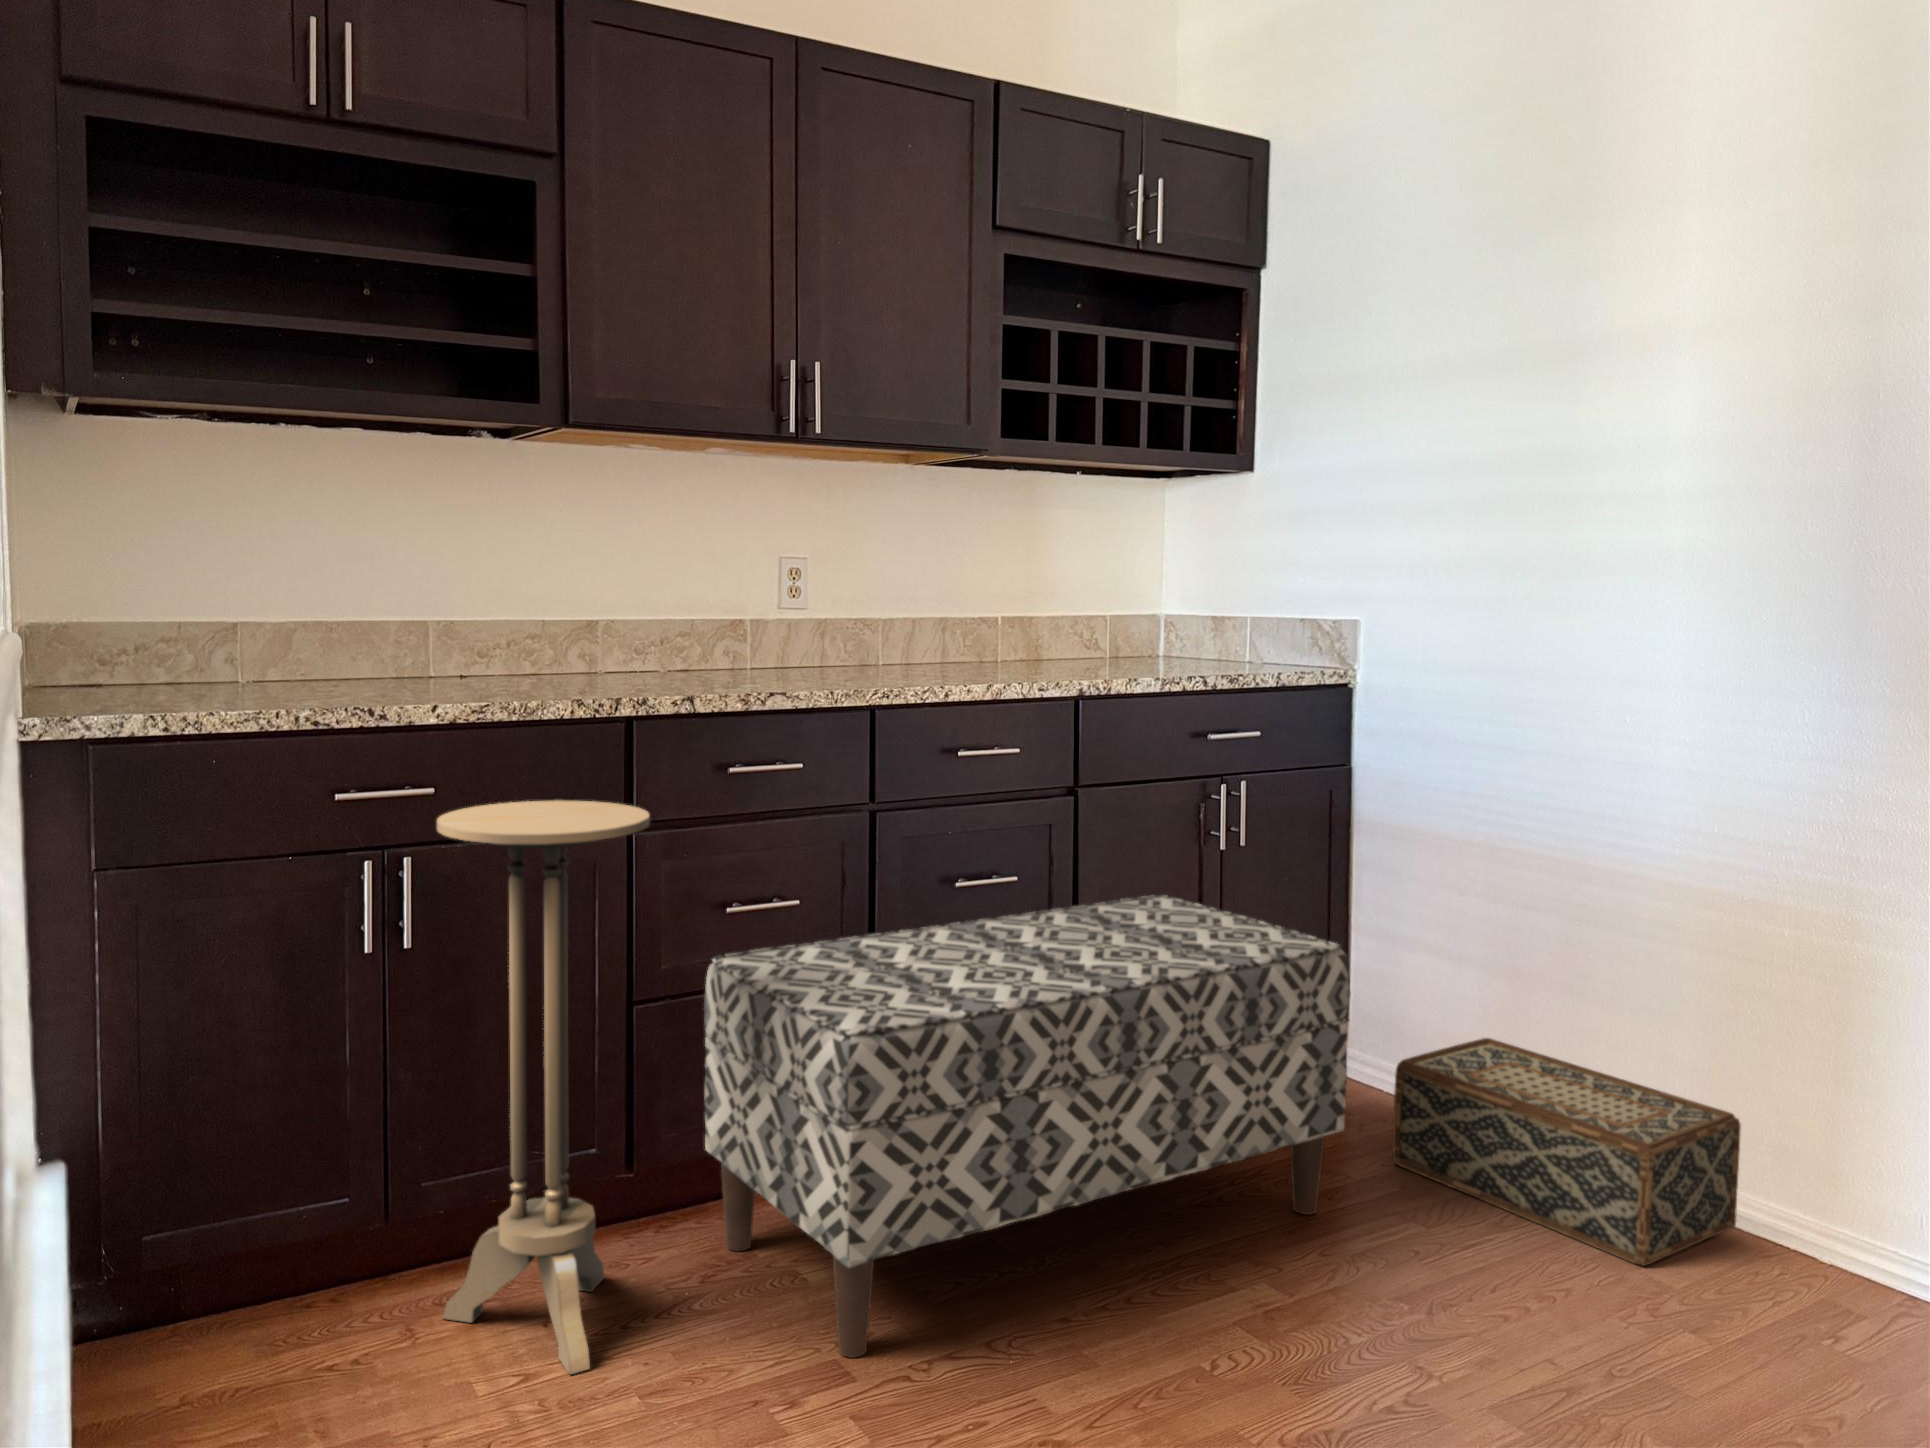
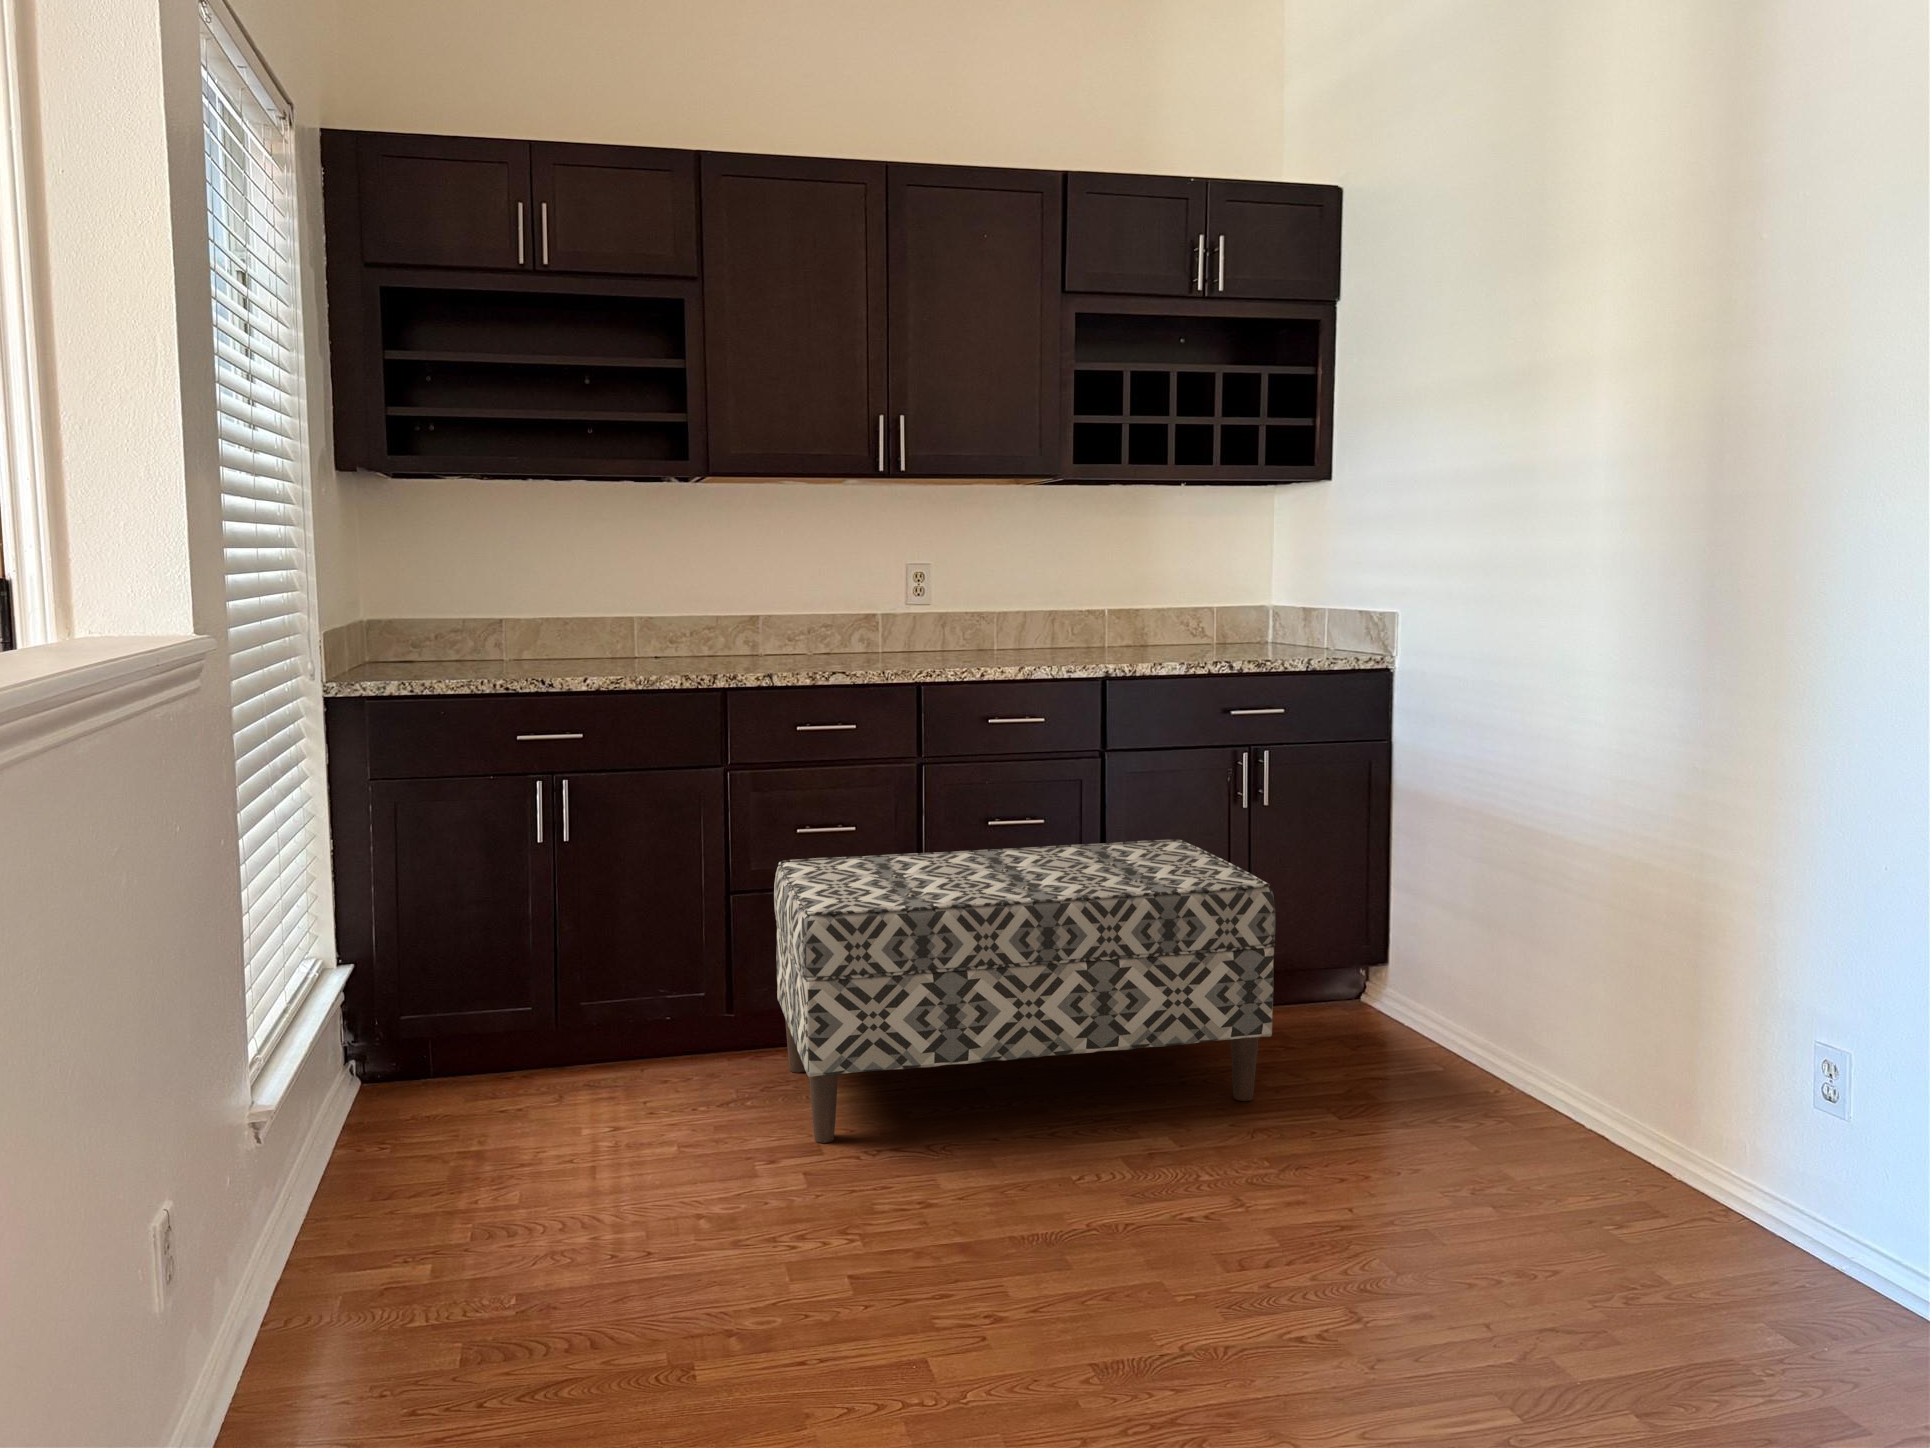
side table: present [437,800,650,1374] -> none [563,745,705,1127]
woven basket: present [1393,1038,1741,1266] -> none [1356,980,1629,1171]

